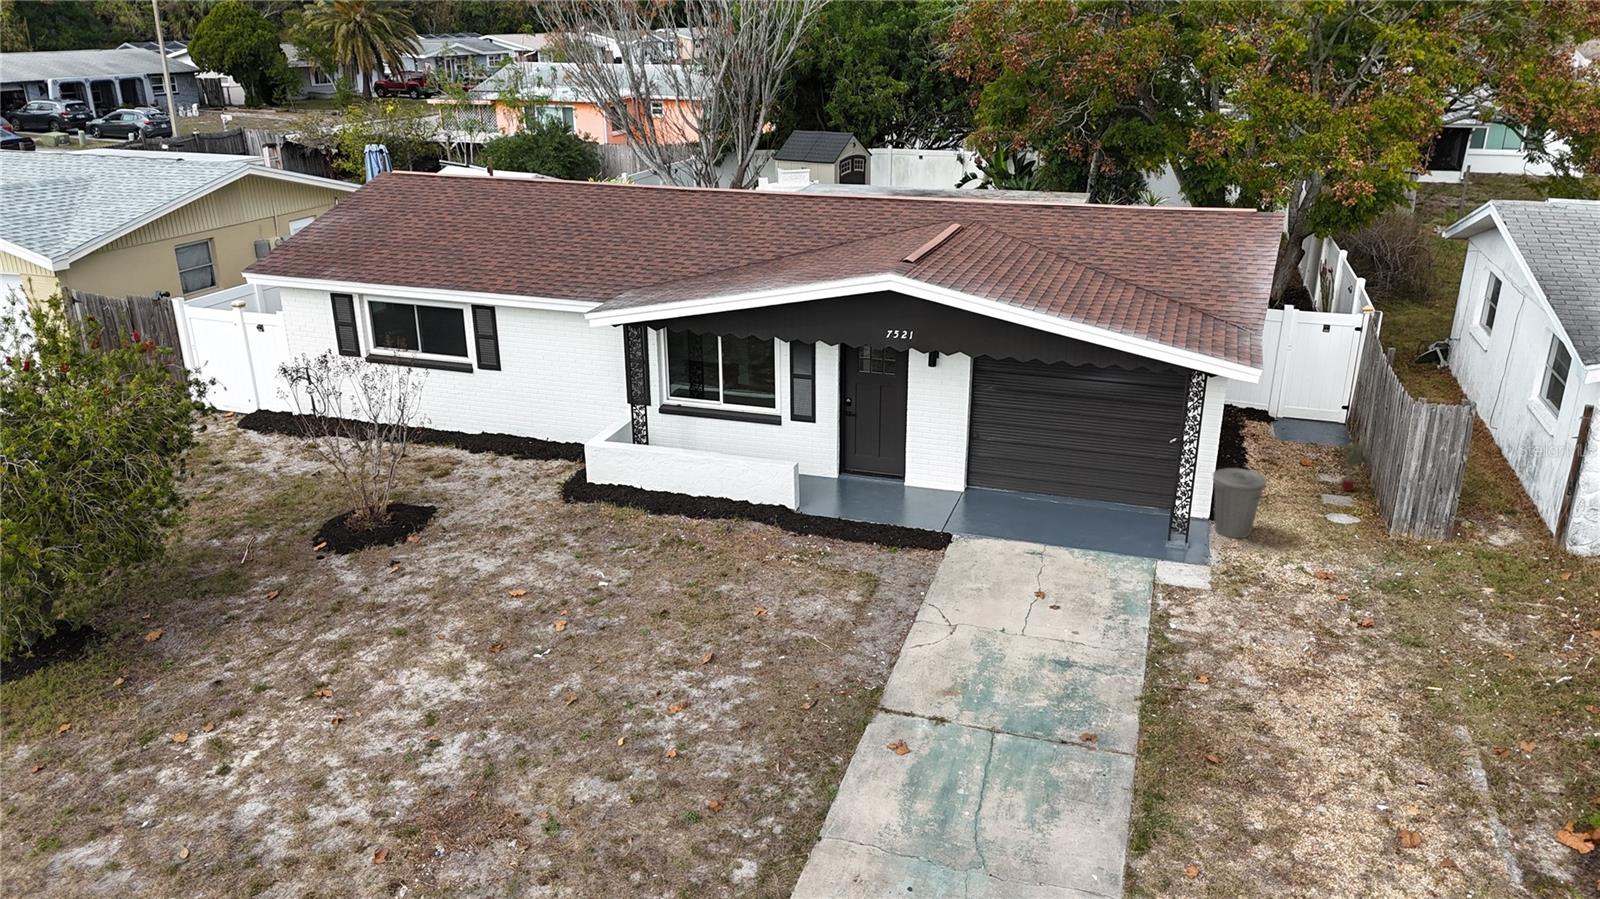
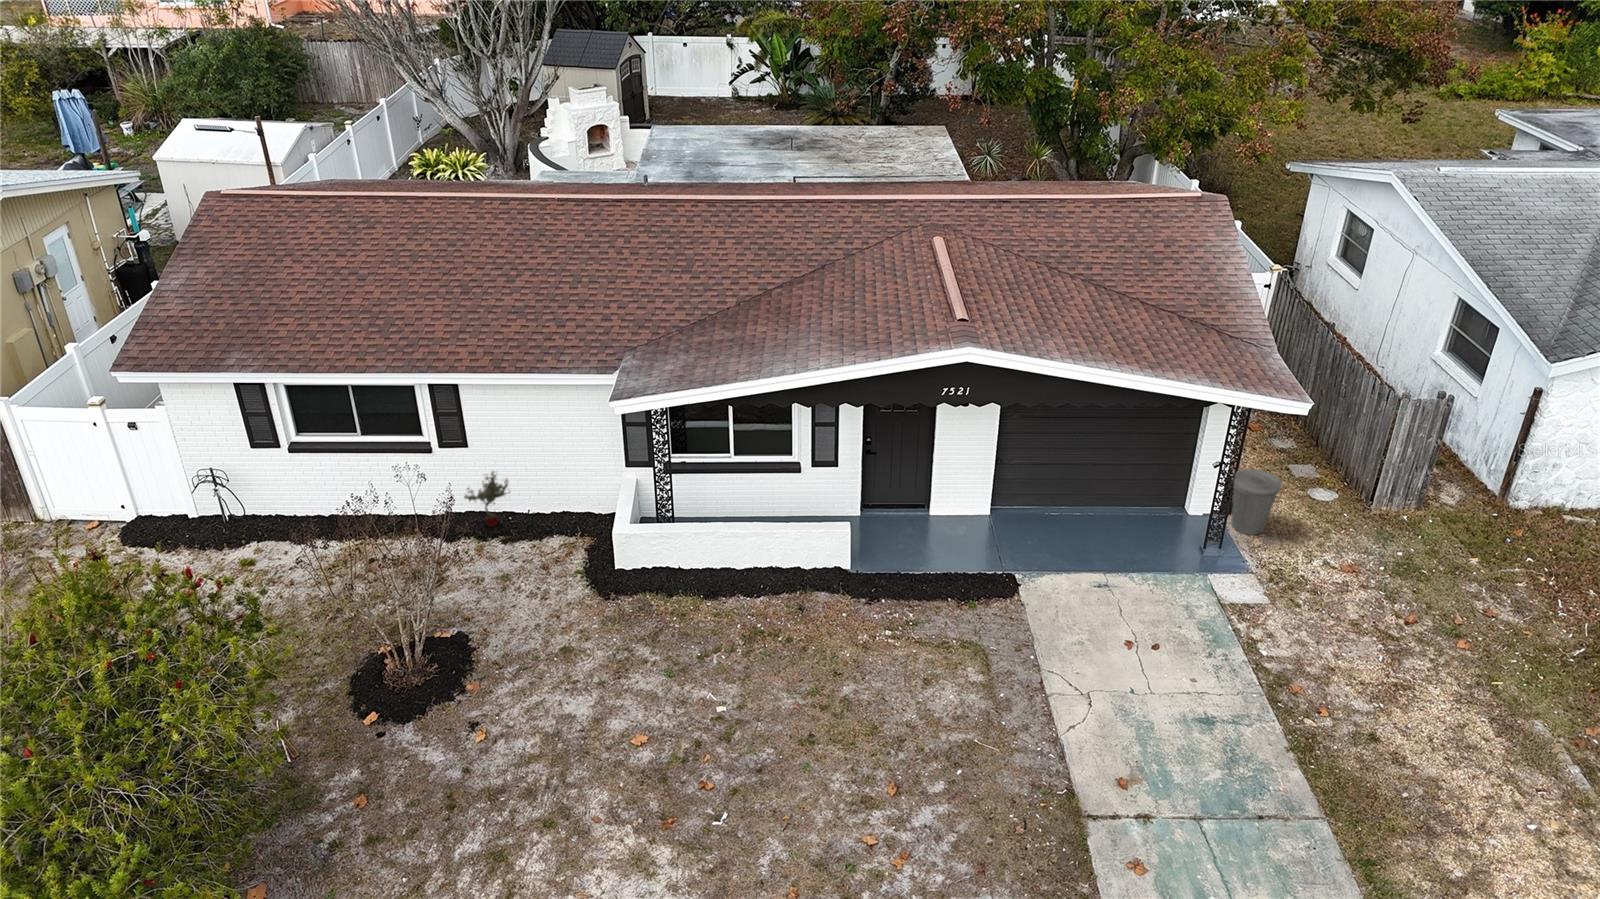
potted tree: present [1341,436,1374,491] -> present [465,472,510,527]

